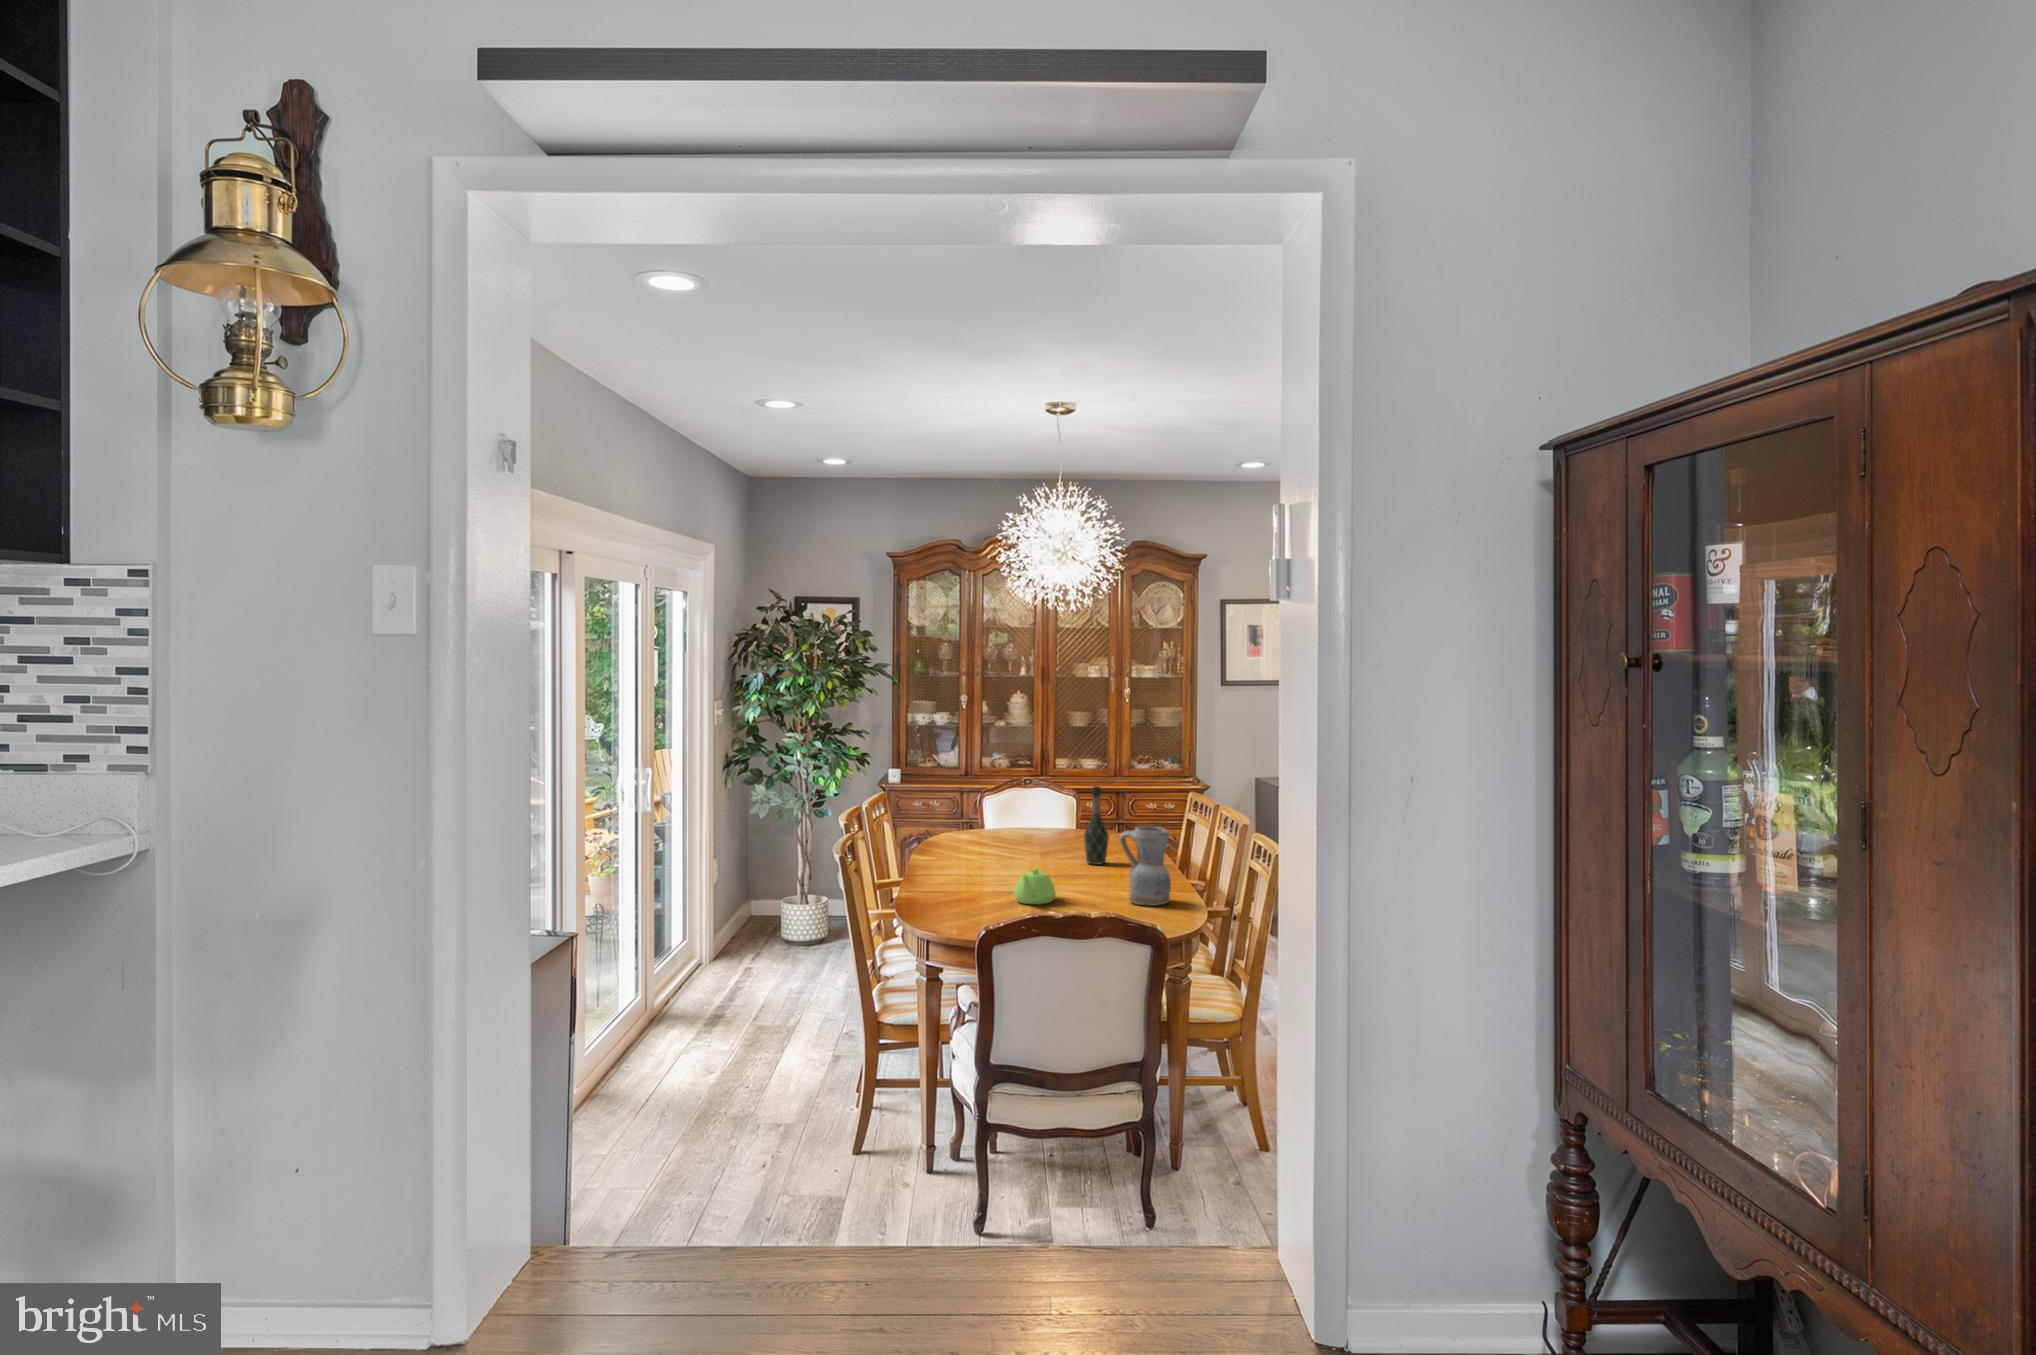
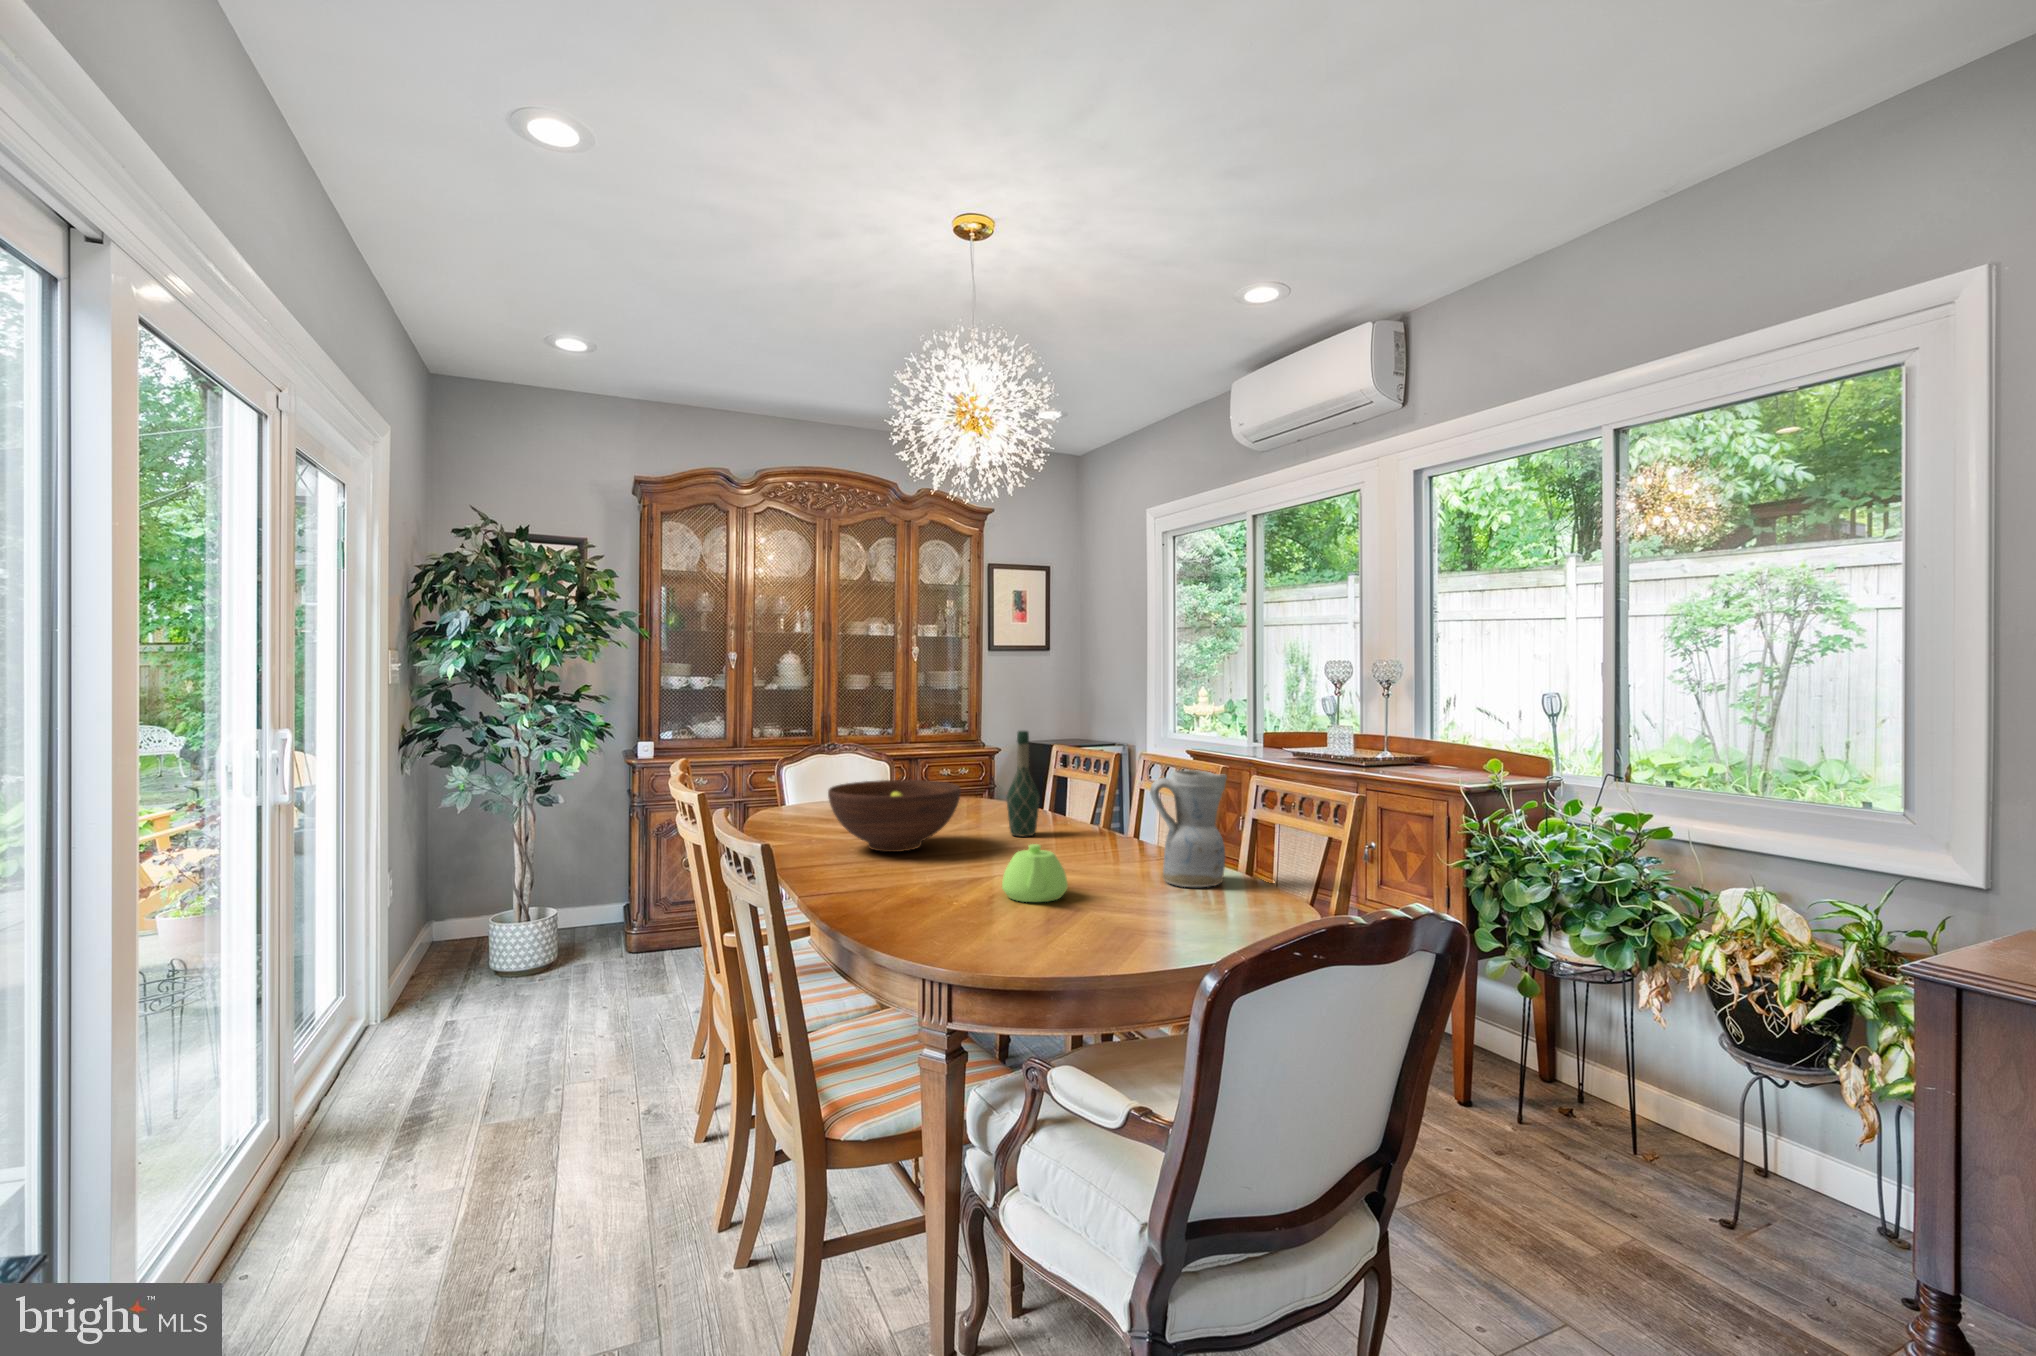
fruit bowl: none [949,818,1040,868] -> present [828,780,961,852]

